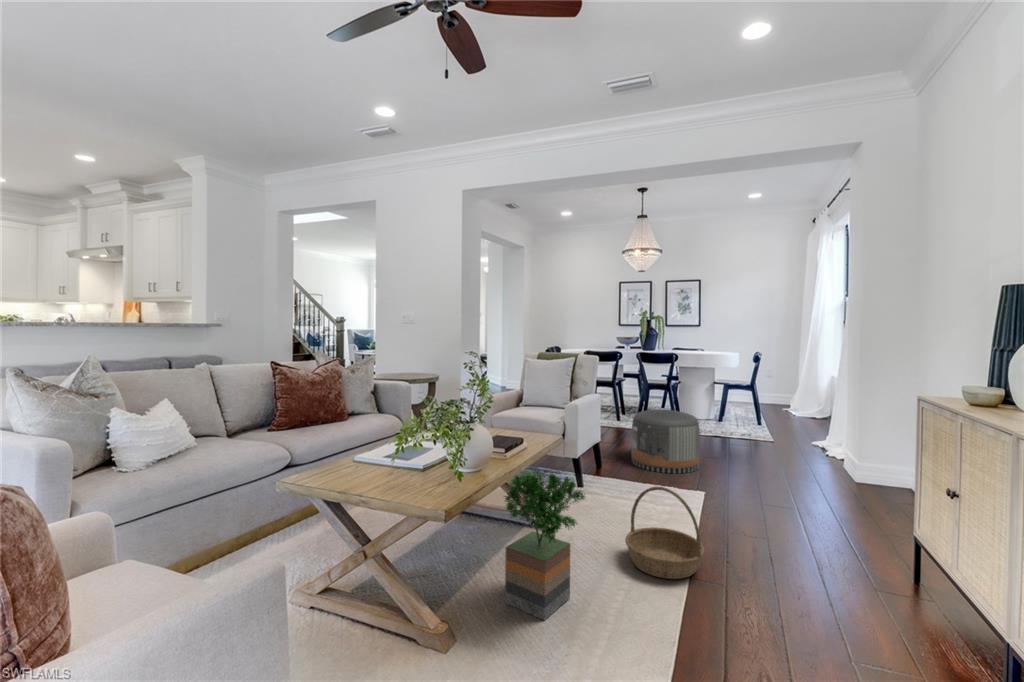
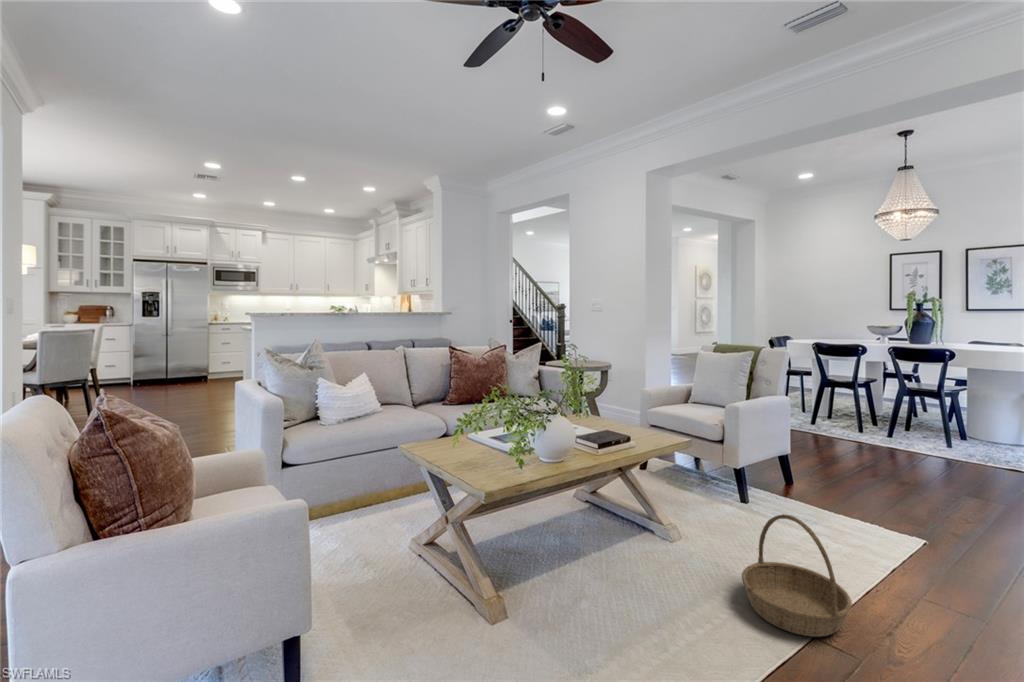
pouf: present [631,410,700,473] -> none [836,421,945,509]
potted tree: present [504,471,585,620] -> none [565,469,667,629]

